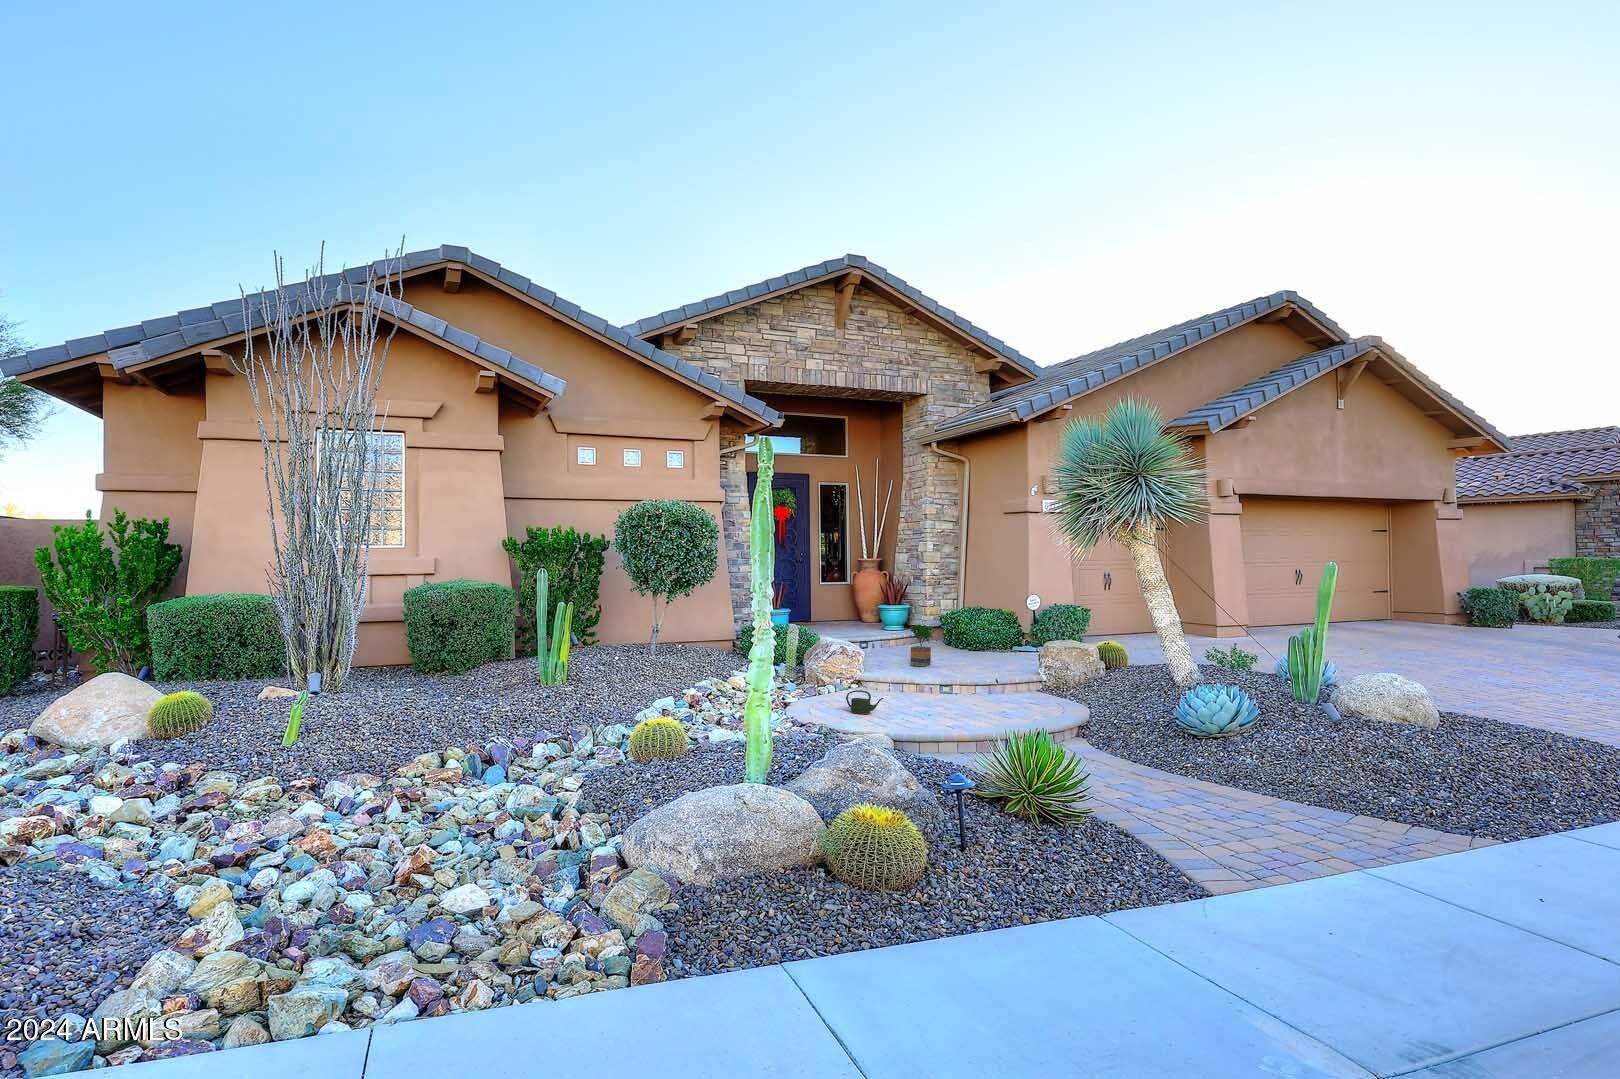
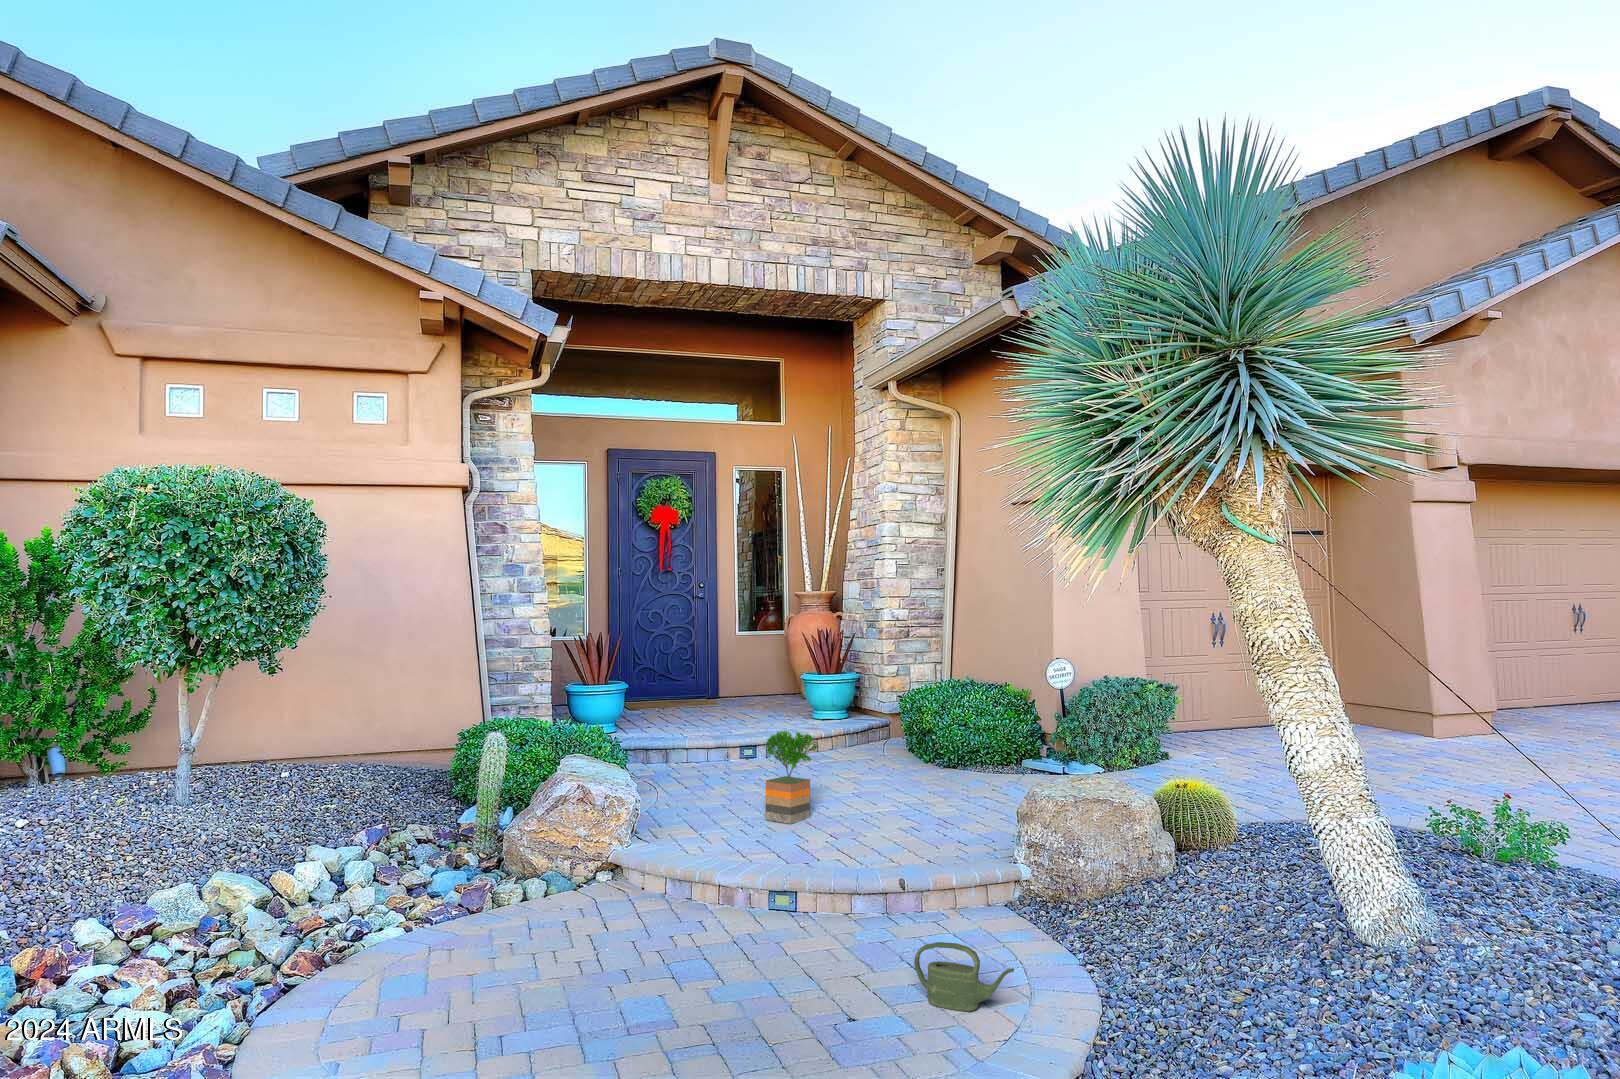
watering can: present [846,690,884,715] -> present [914,942,1014,1012]

